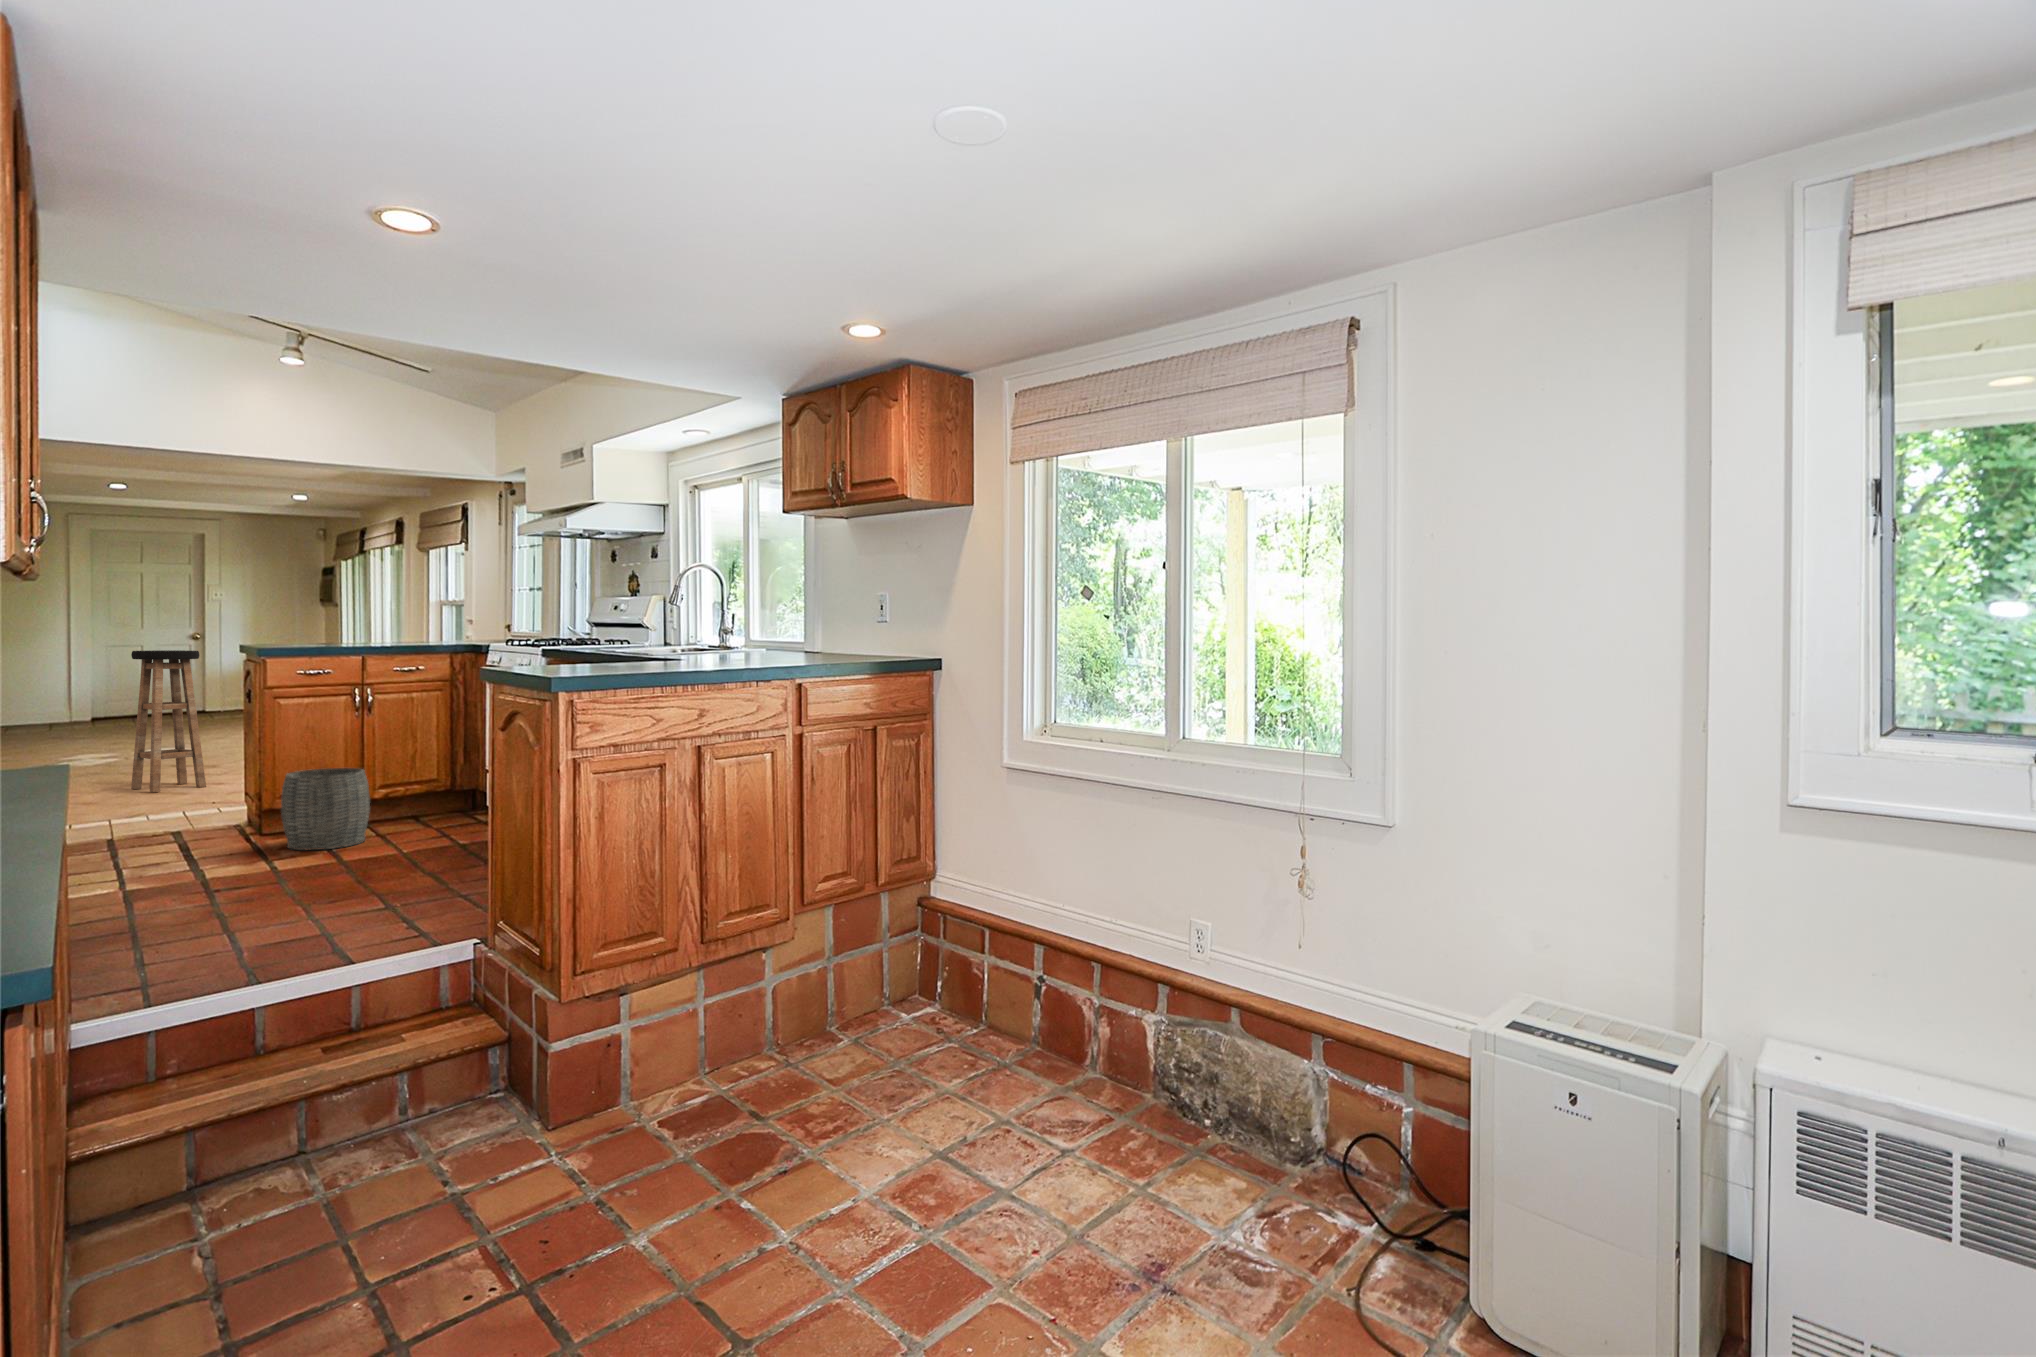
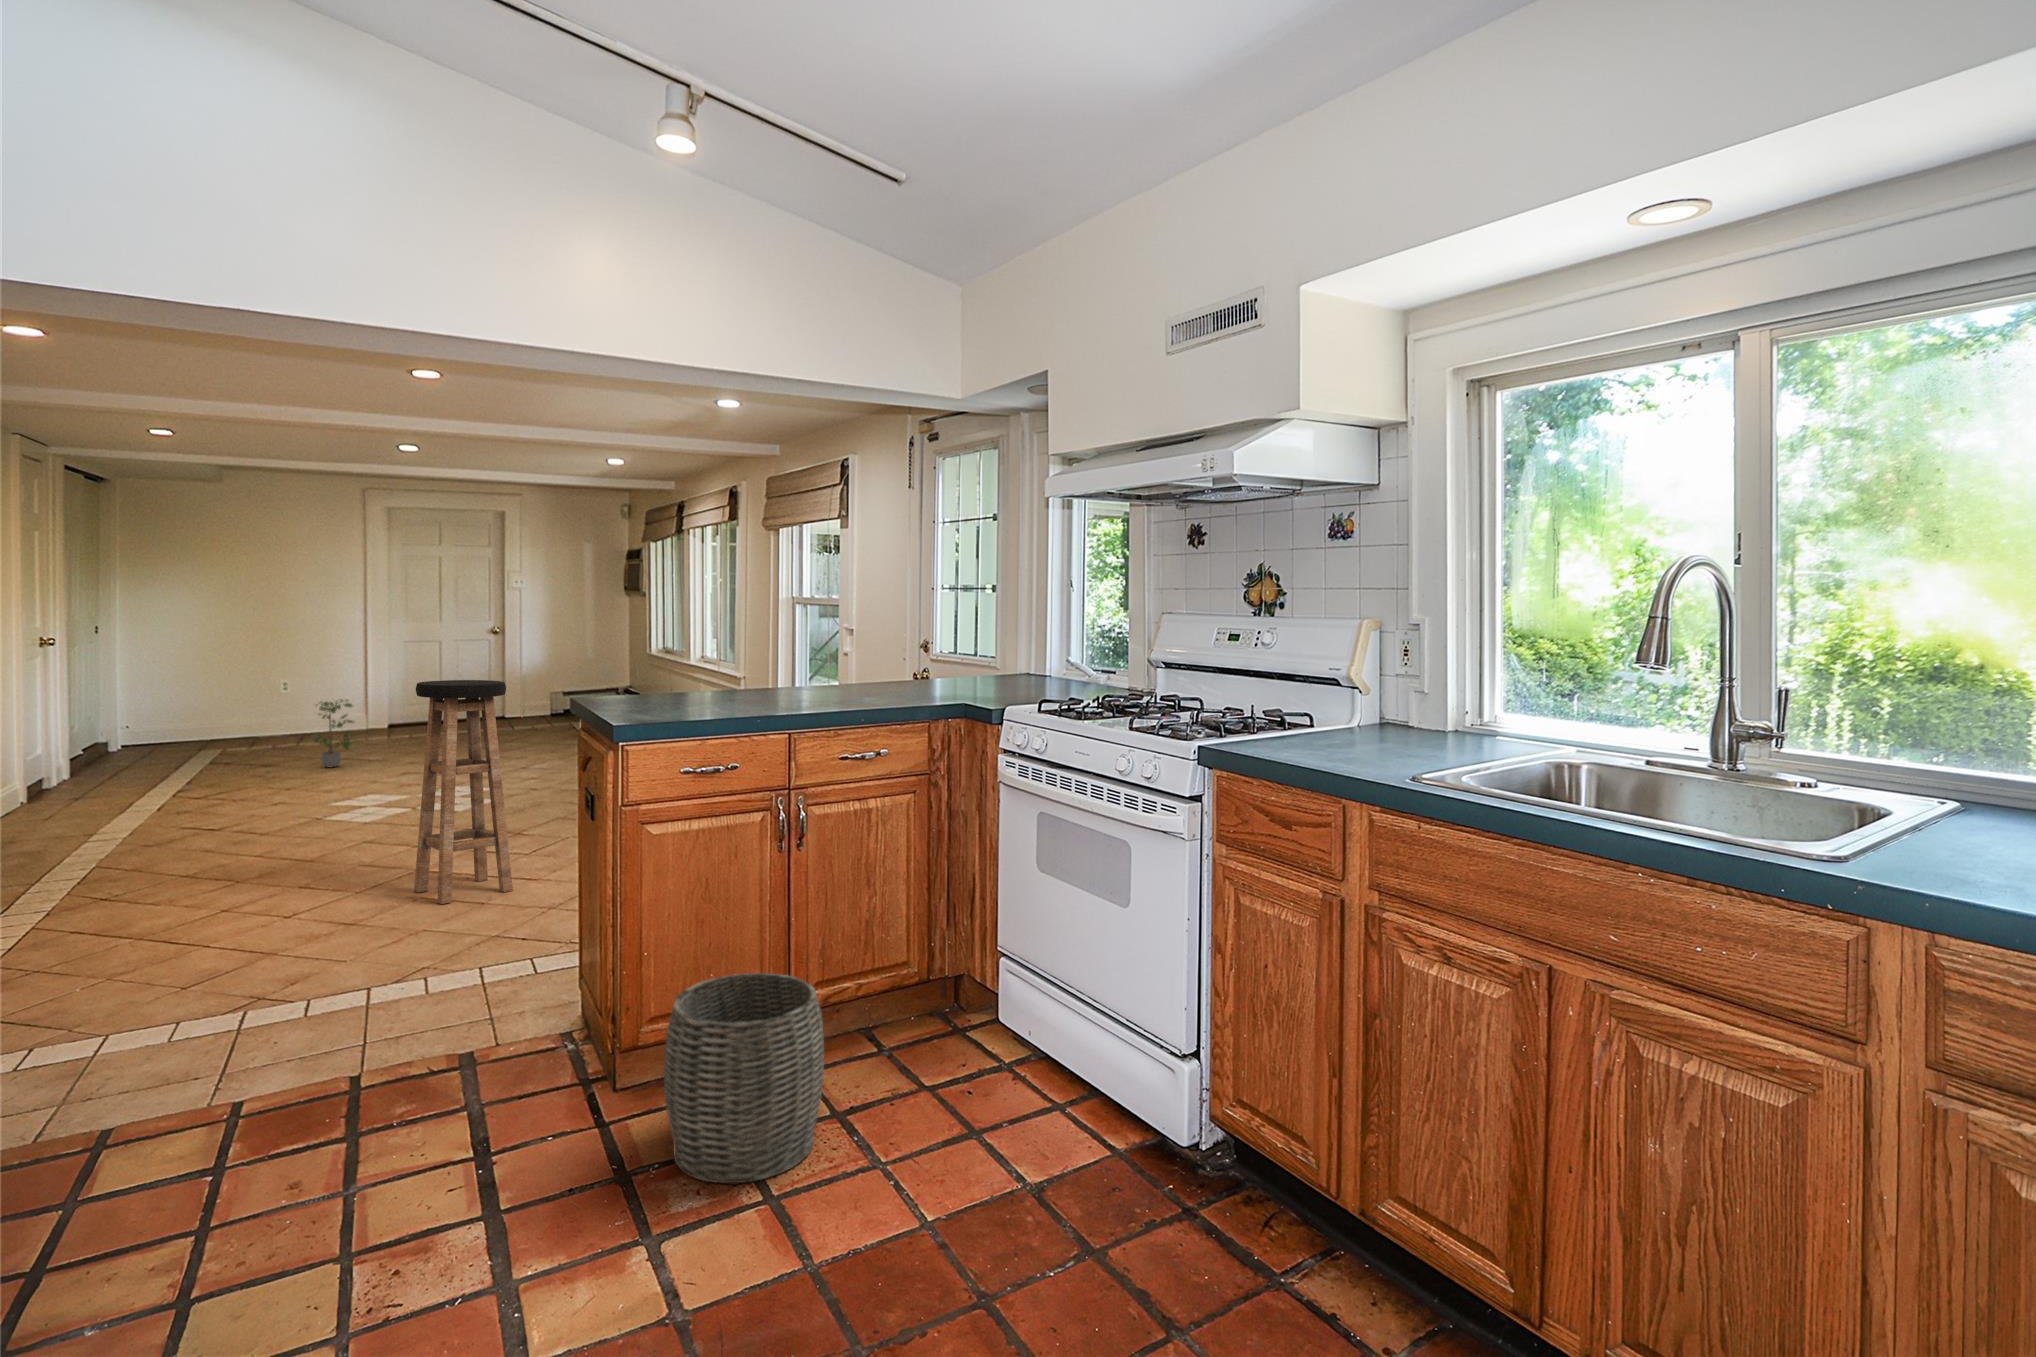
potted plant: none [24,685,71,742] -> present [314,700,353,767]

